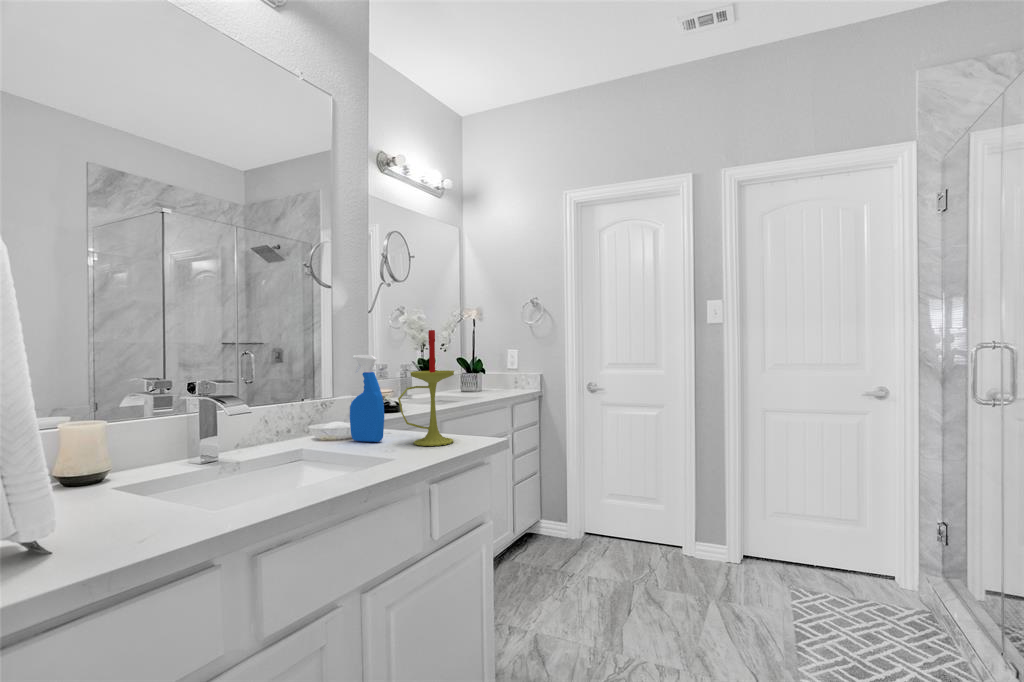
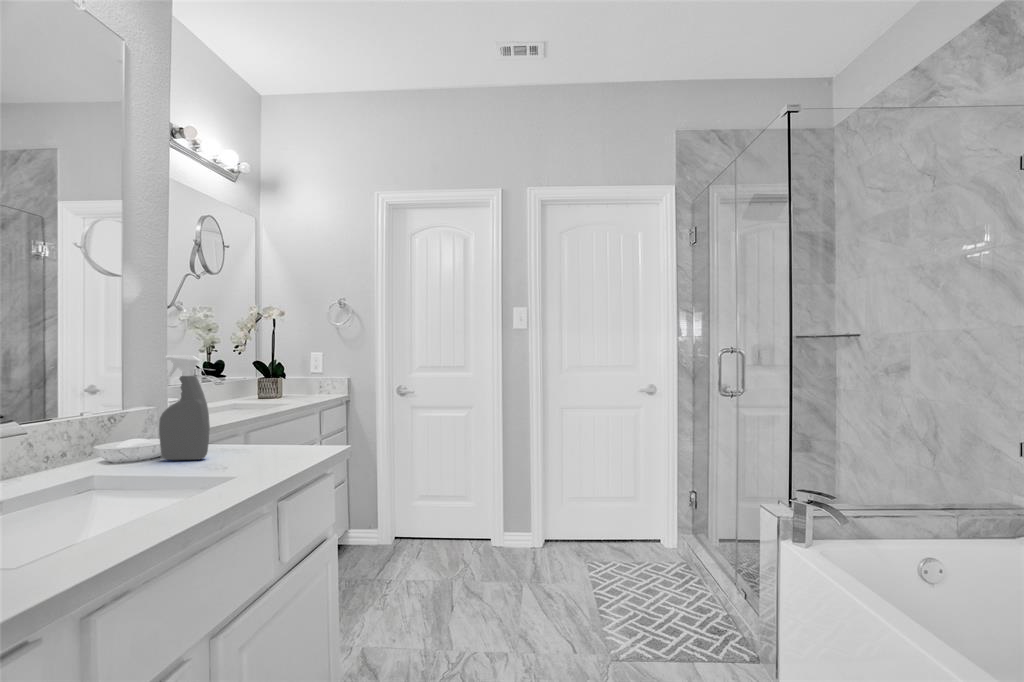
candle: present [398,330,454,446] -> none [232,324,303,460]

